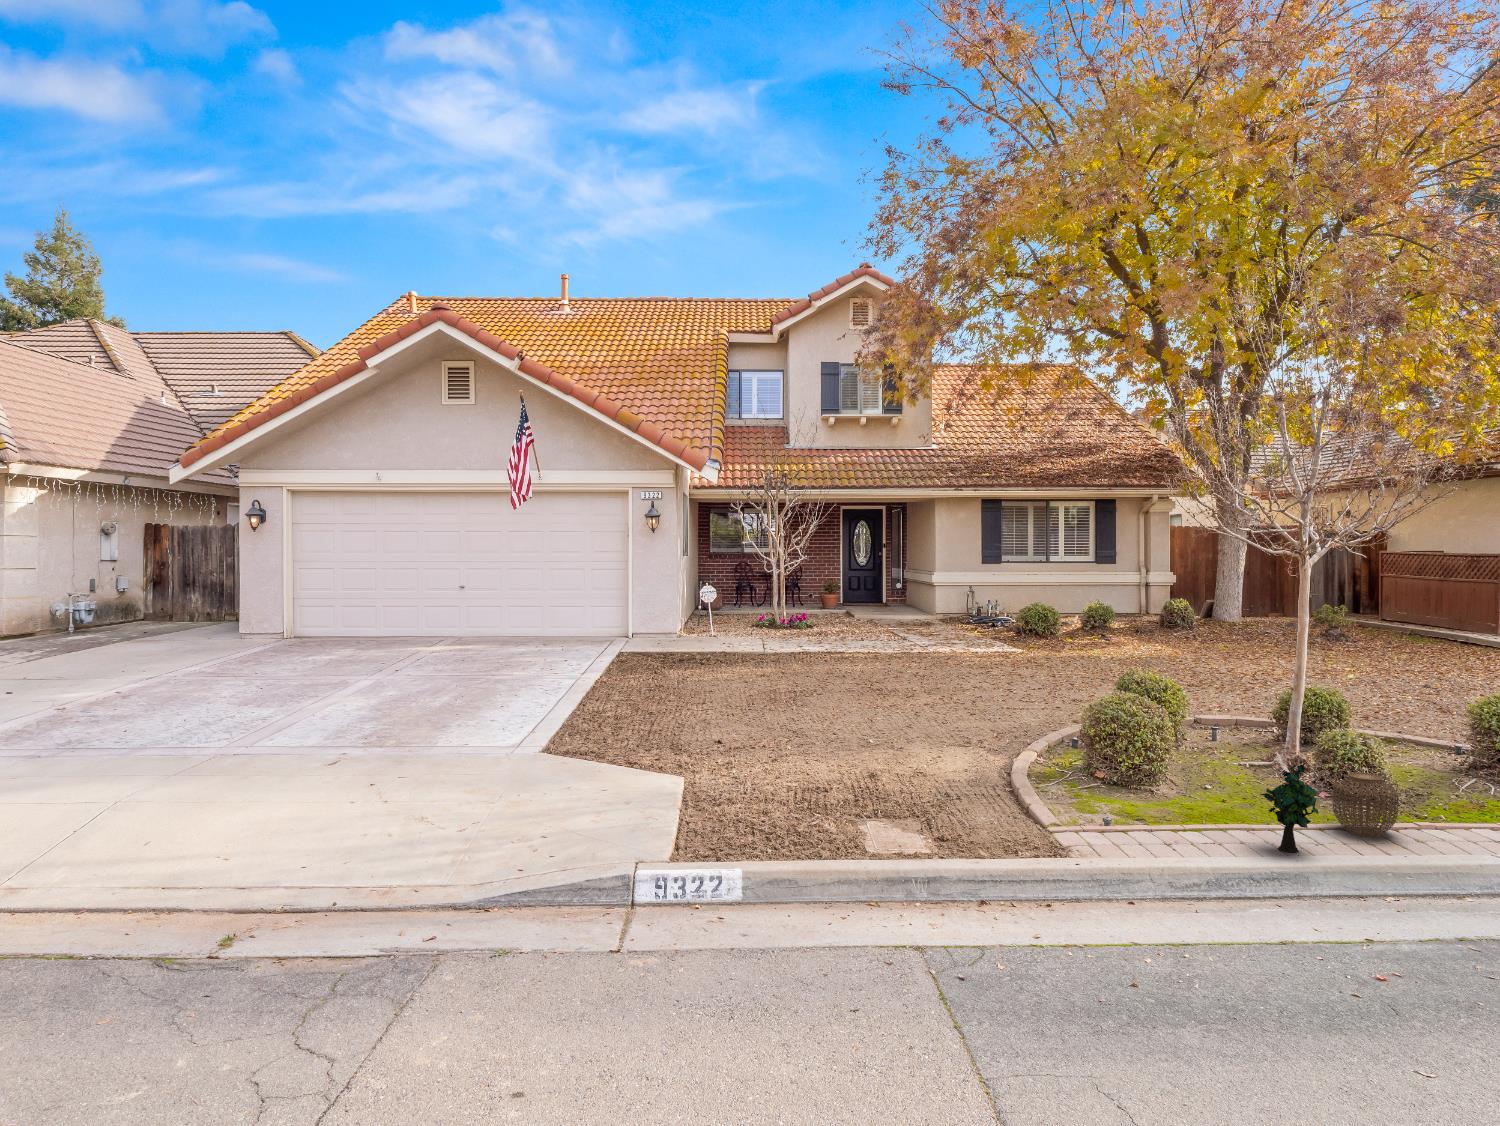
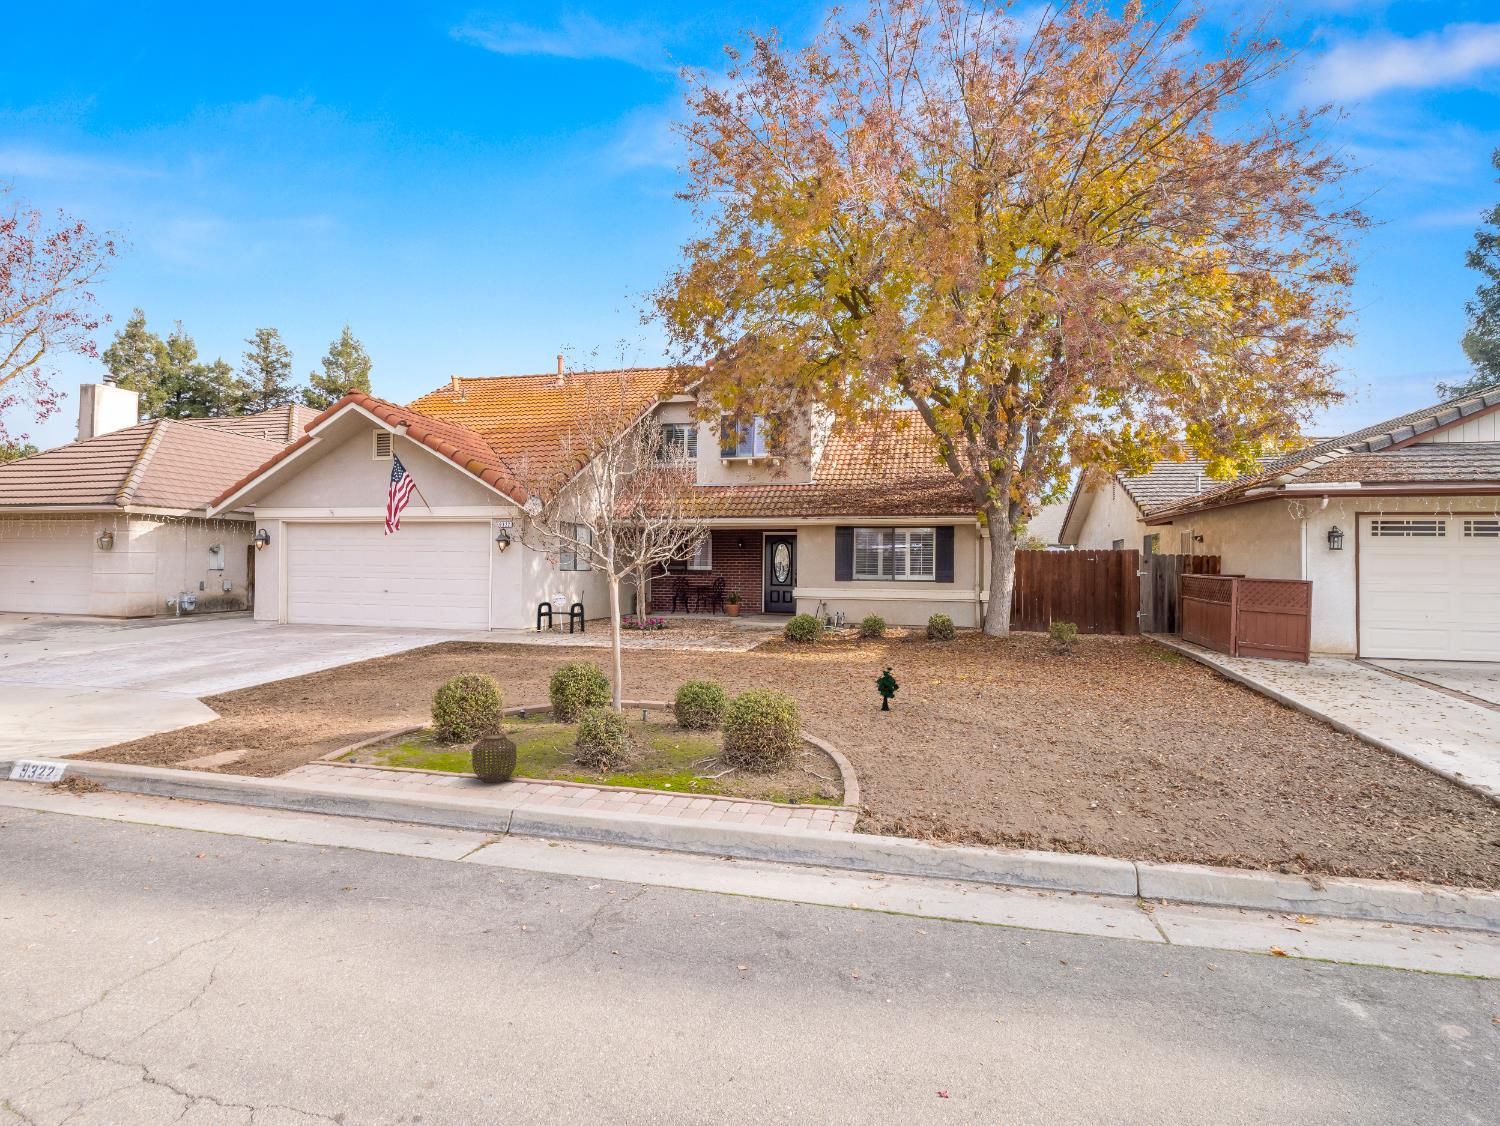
bench: none [660,597,715,636] -> present [537,602,584,633]
decorative plant: present [1261,765,1319,852] -> present [875,667,899,710]

